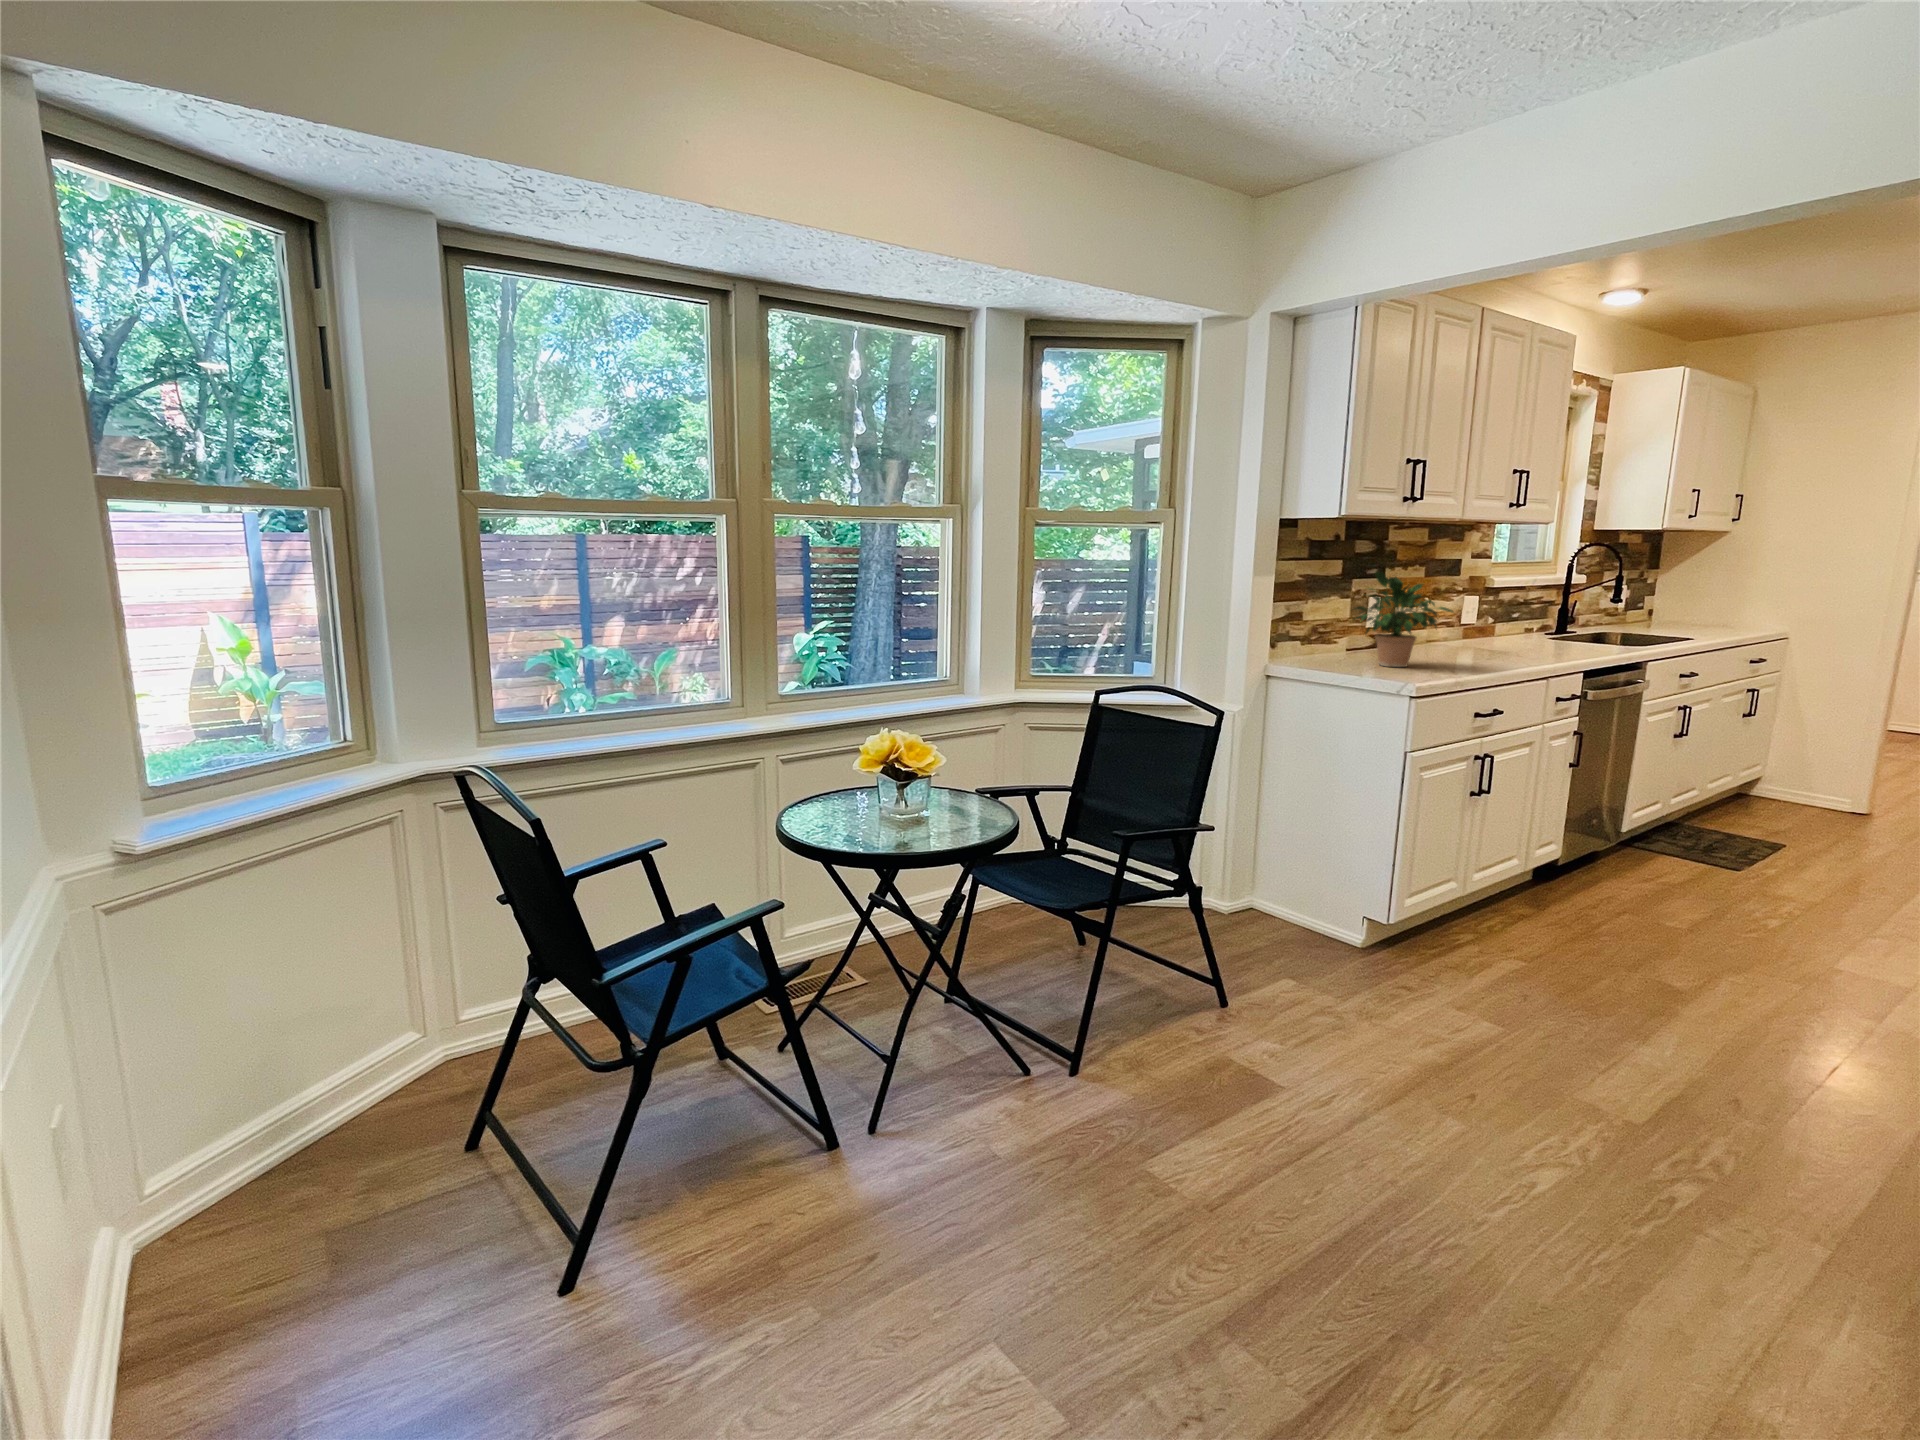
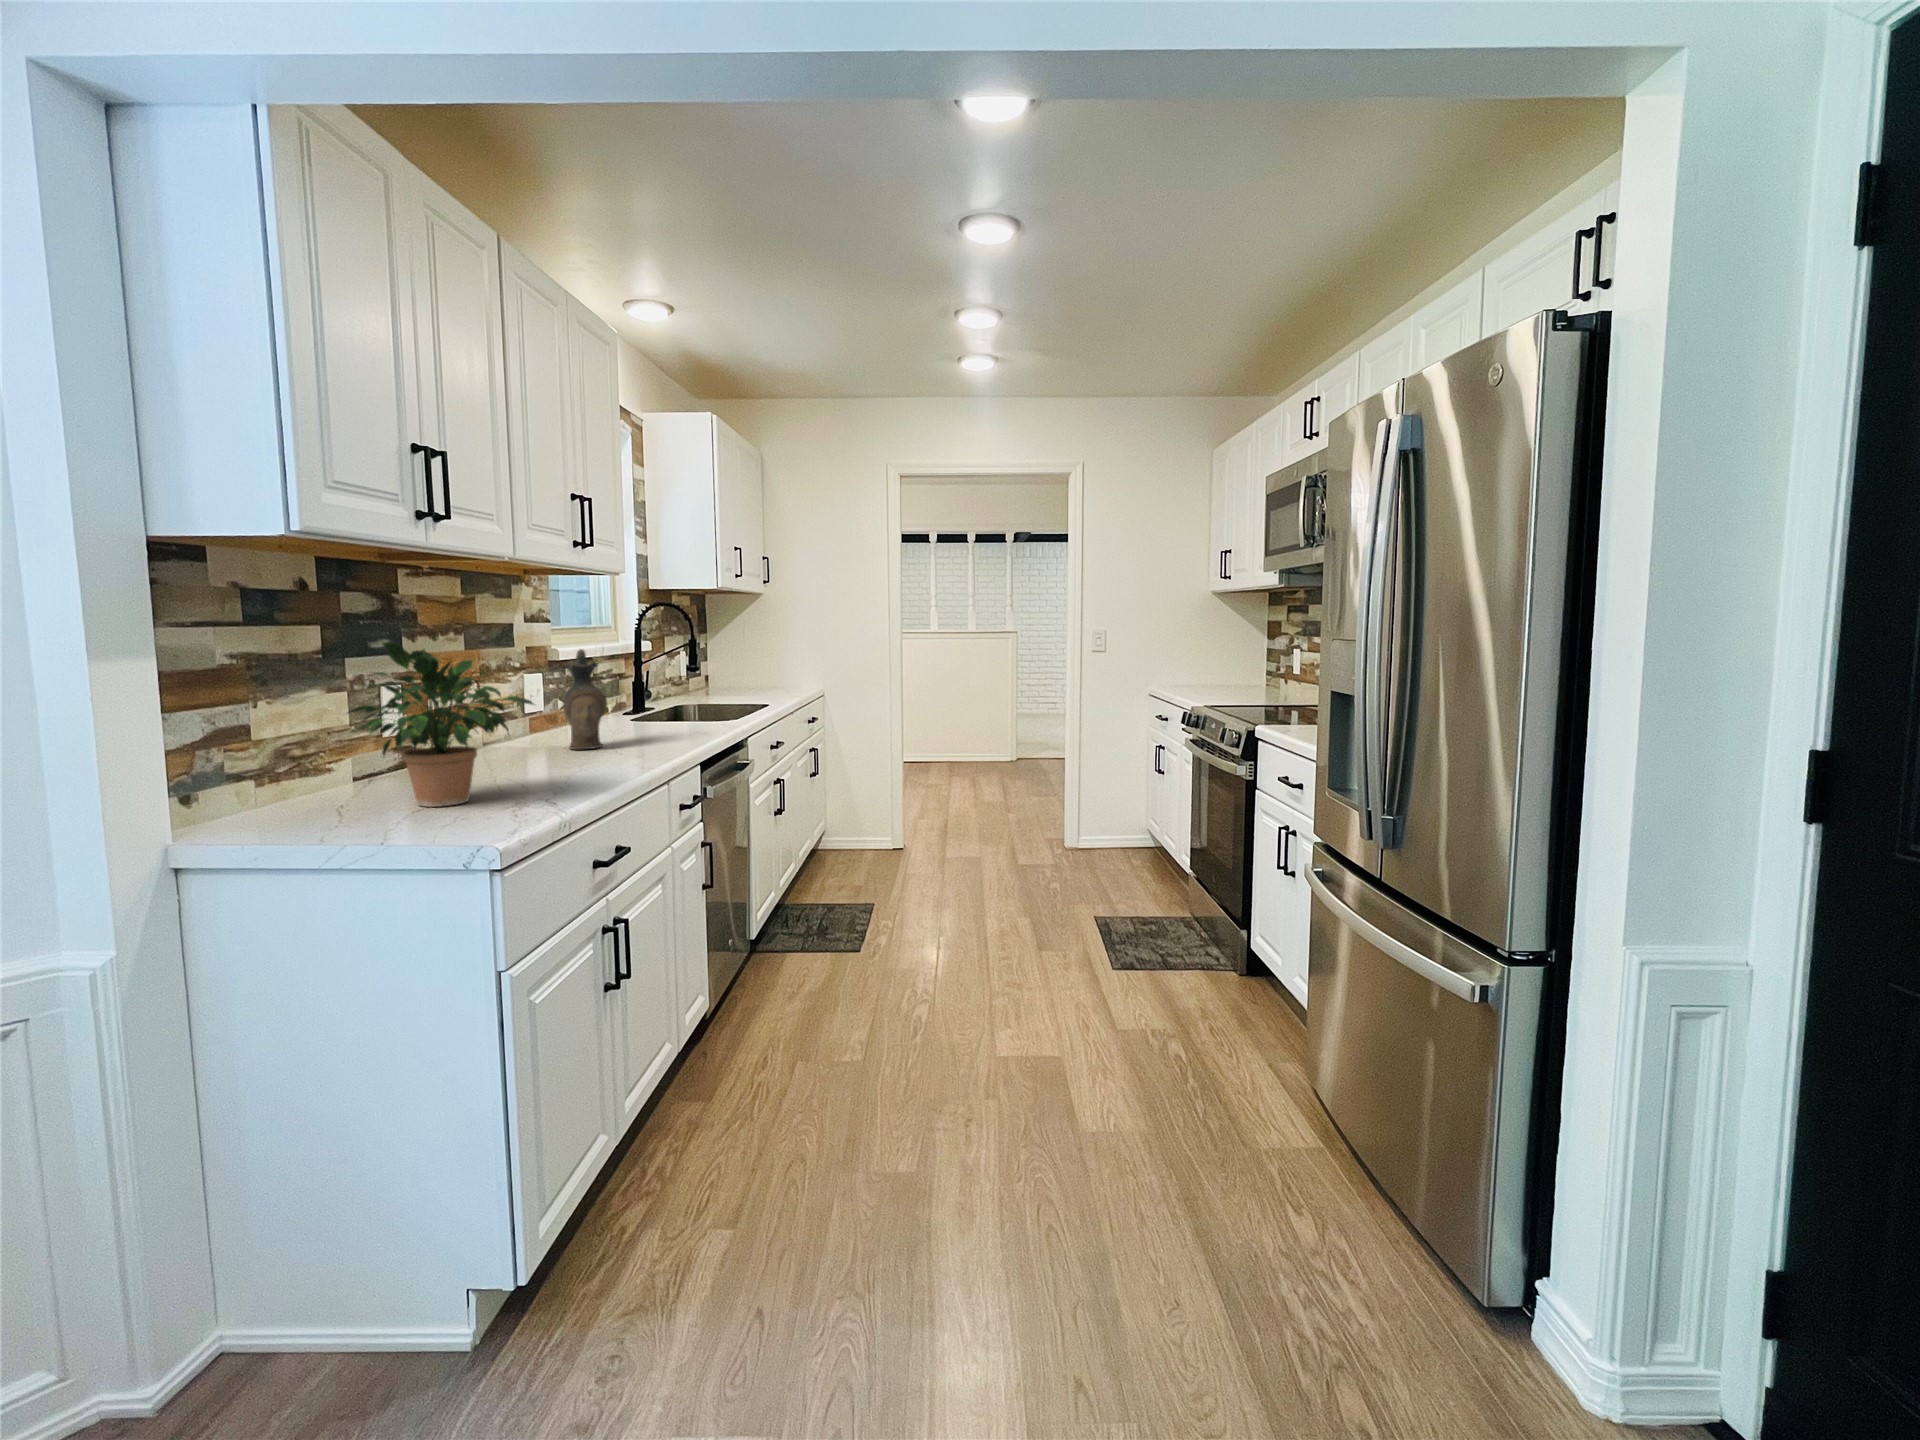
ceramic pitcher: none [1484,580,1518,652] -> present [564,649,607,750]

